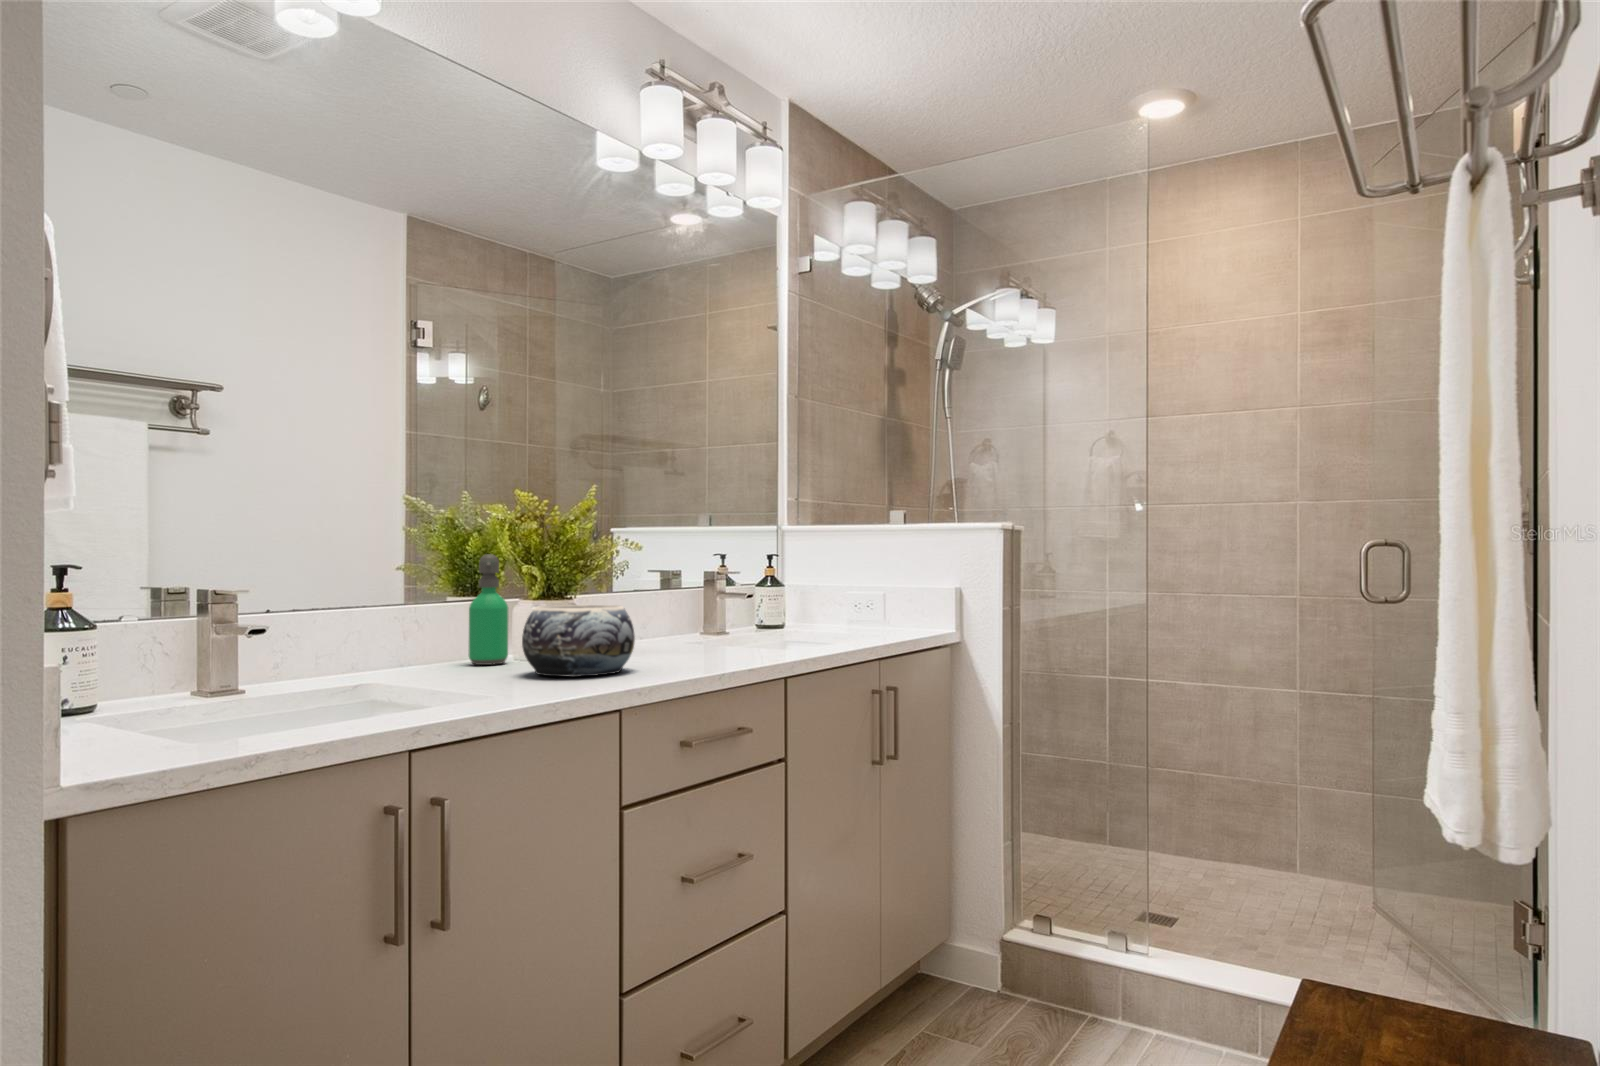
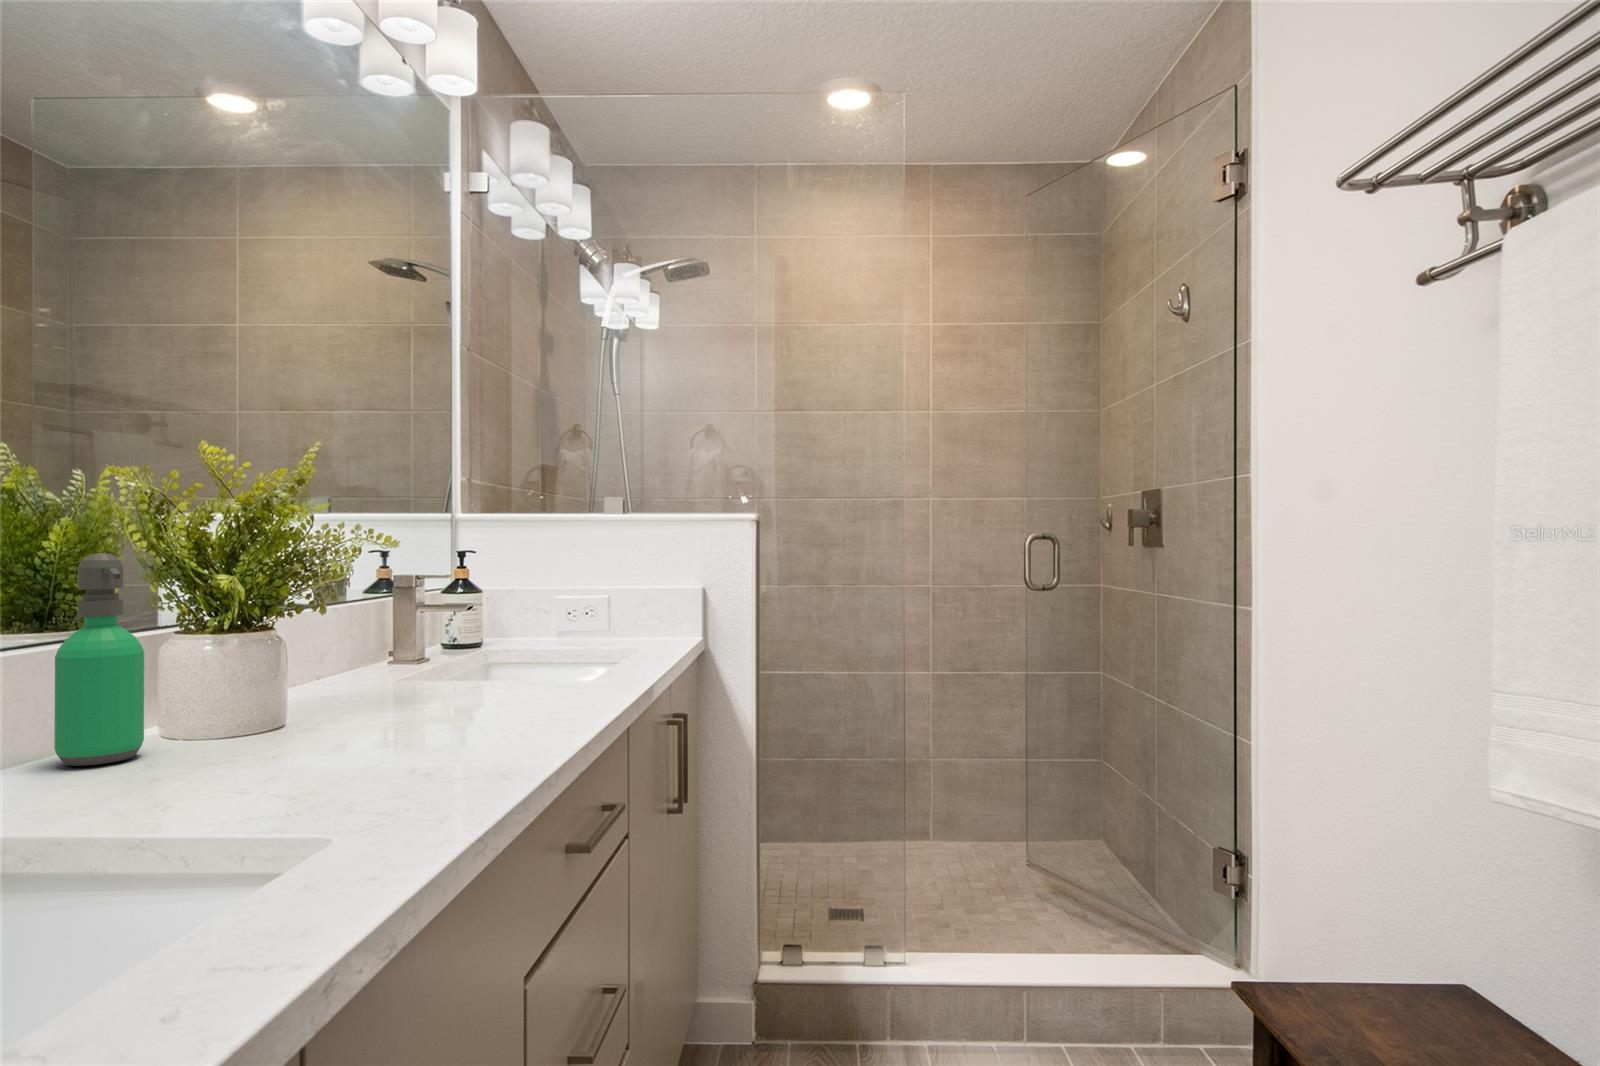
decorative bowl: present [522,605,635,677] -> none [247,638,463,779]

